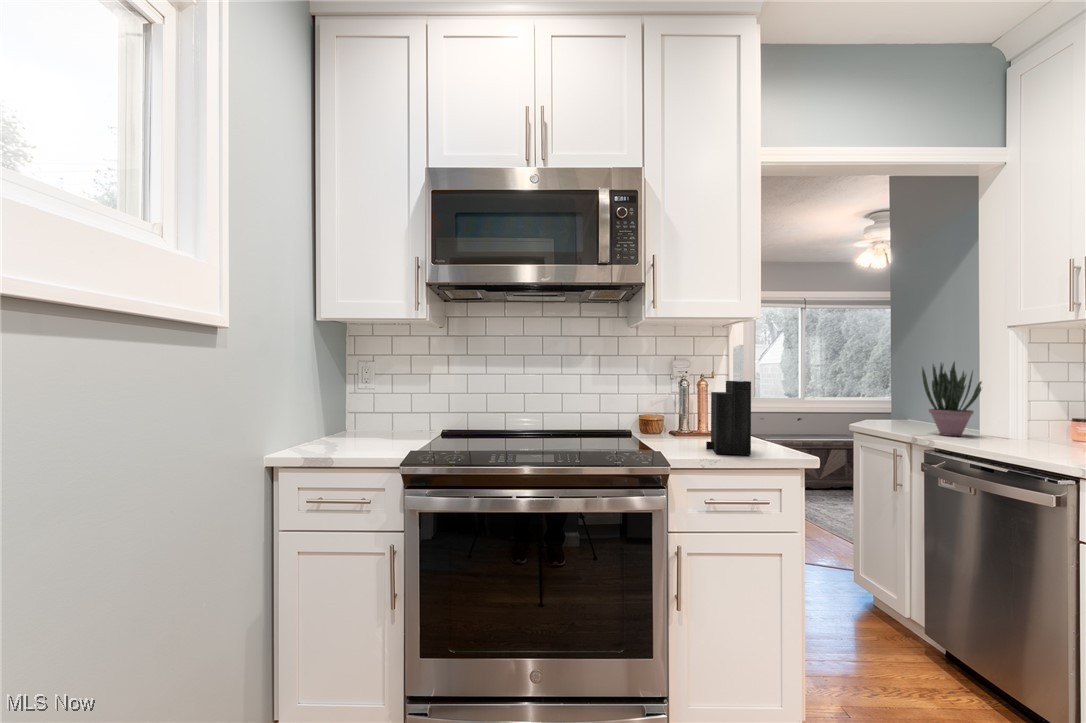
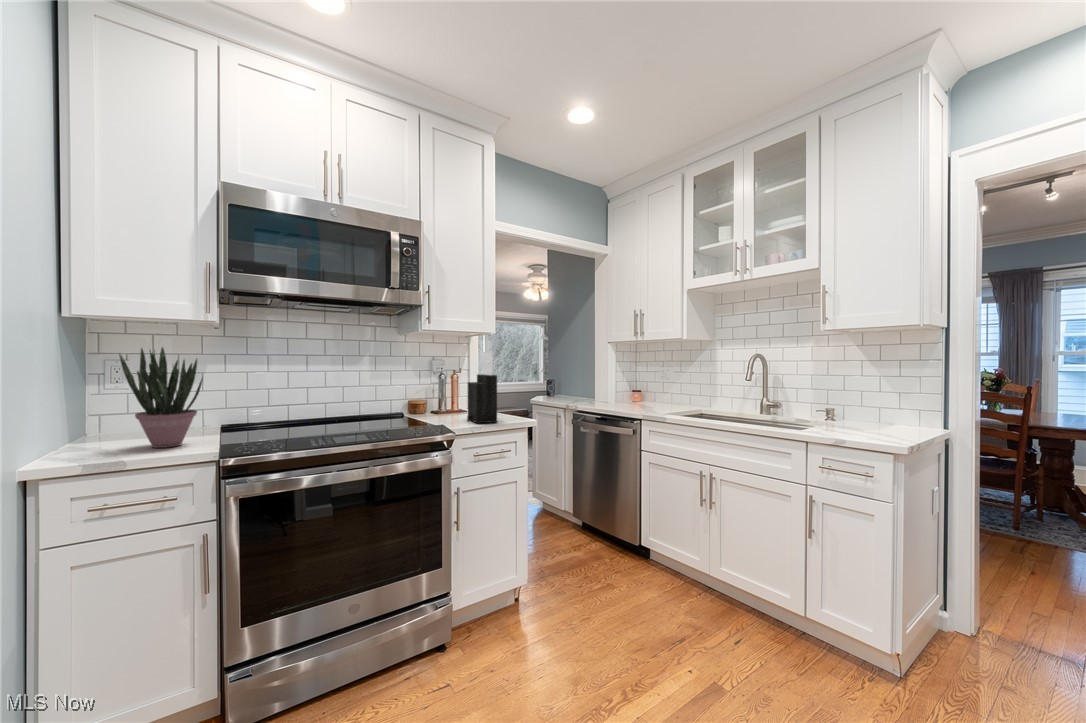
potted plant: present [922,362,982,436] -> present [119,347,203,448]

